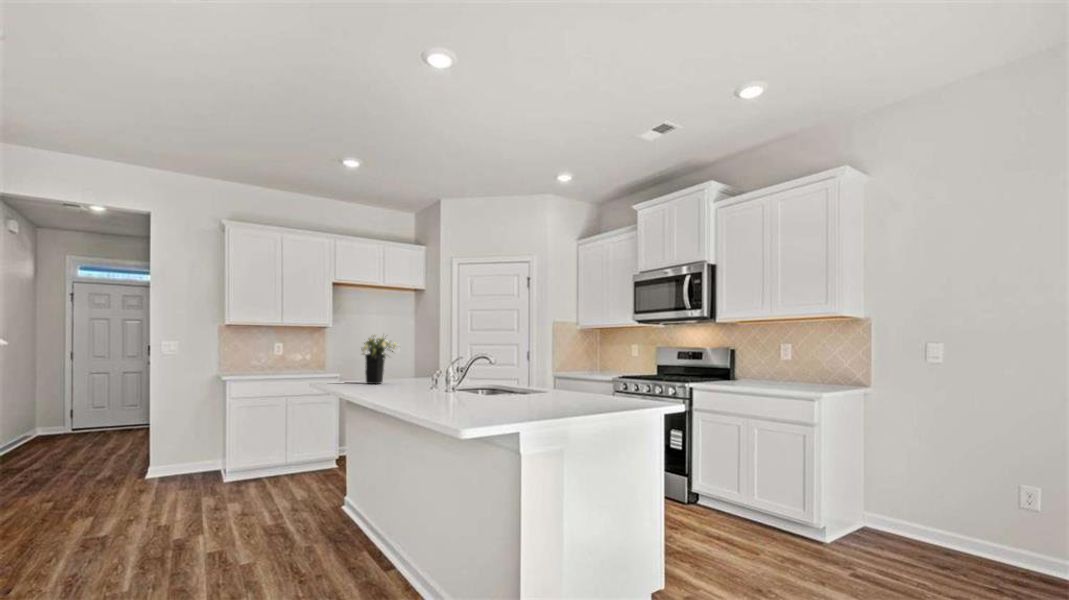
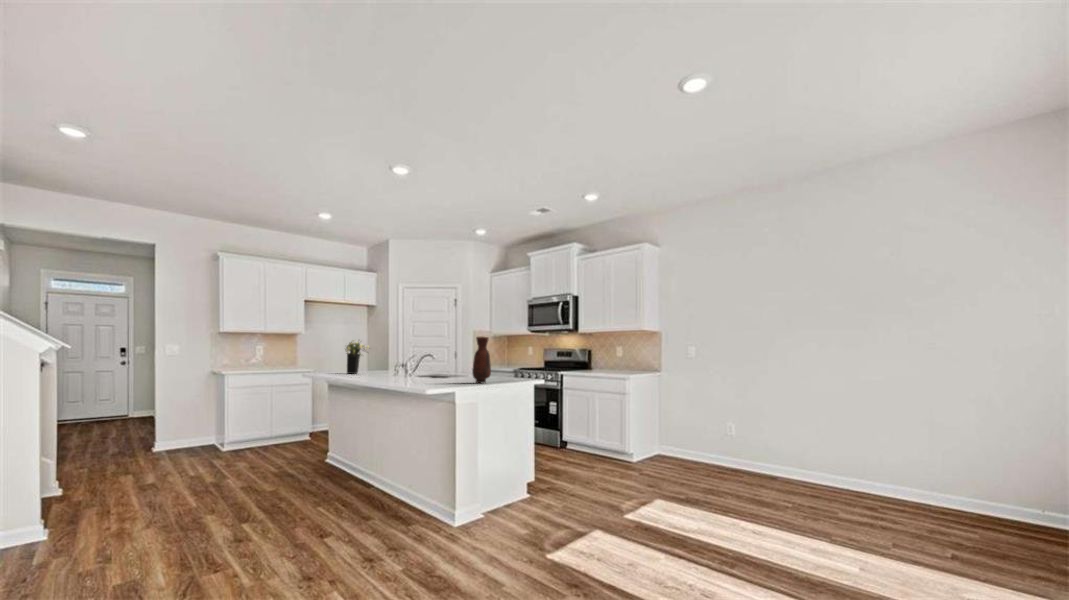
vase: none [538,327,573,415] -> present [472,337,491,383]

